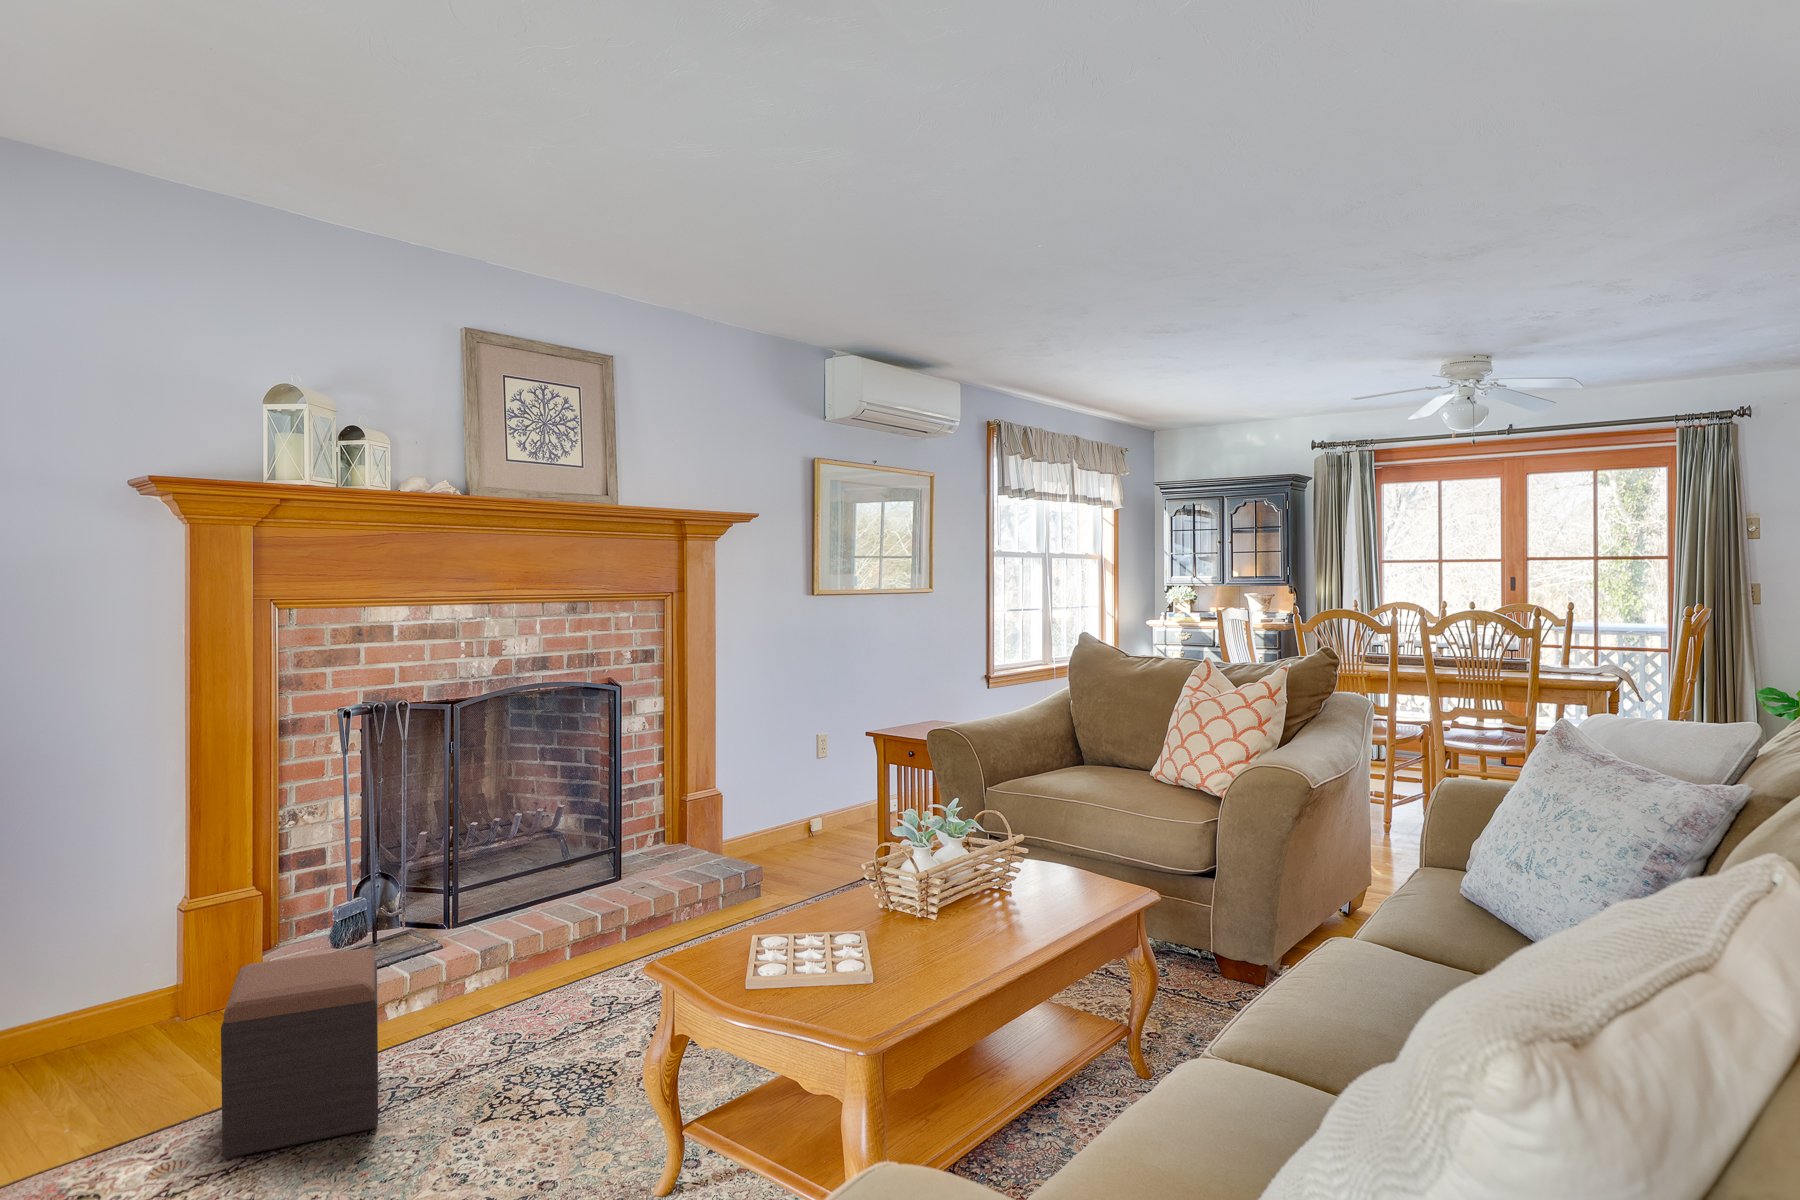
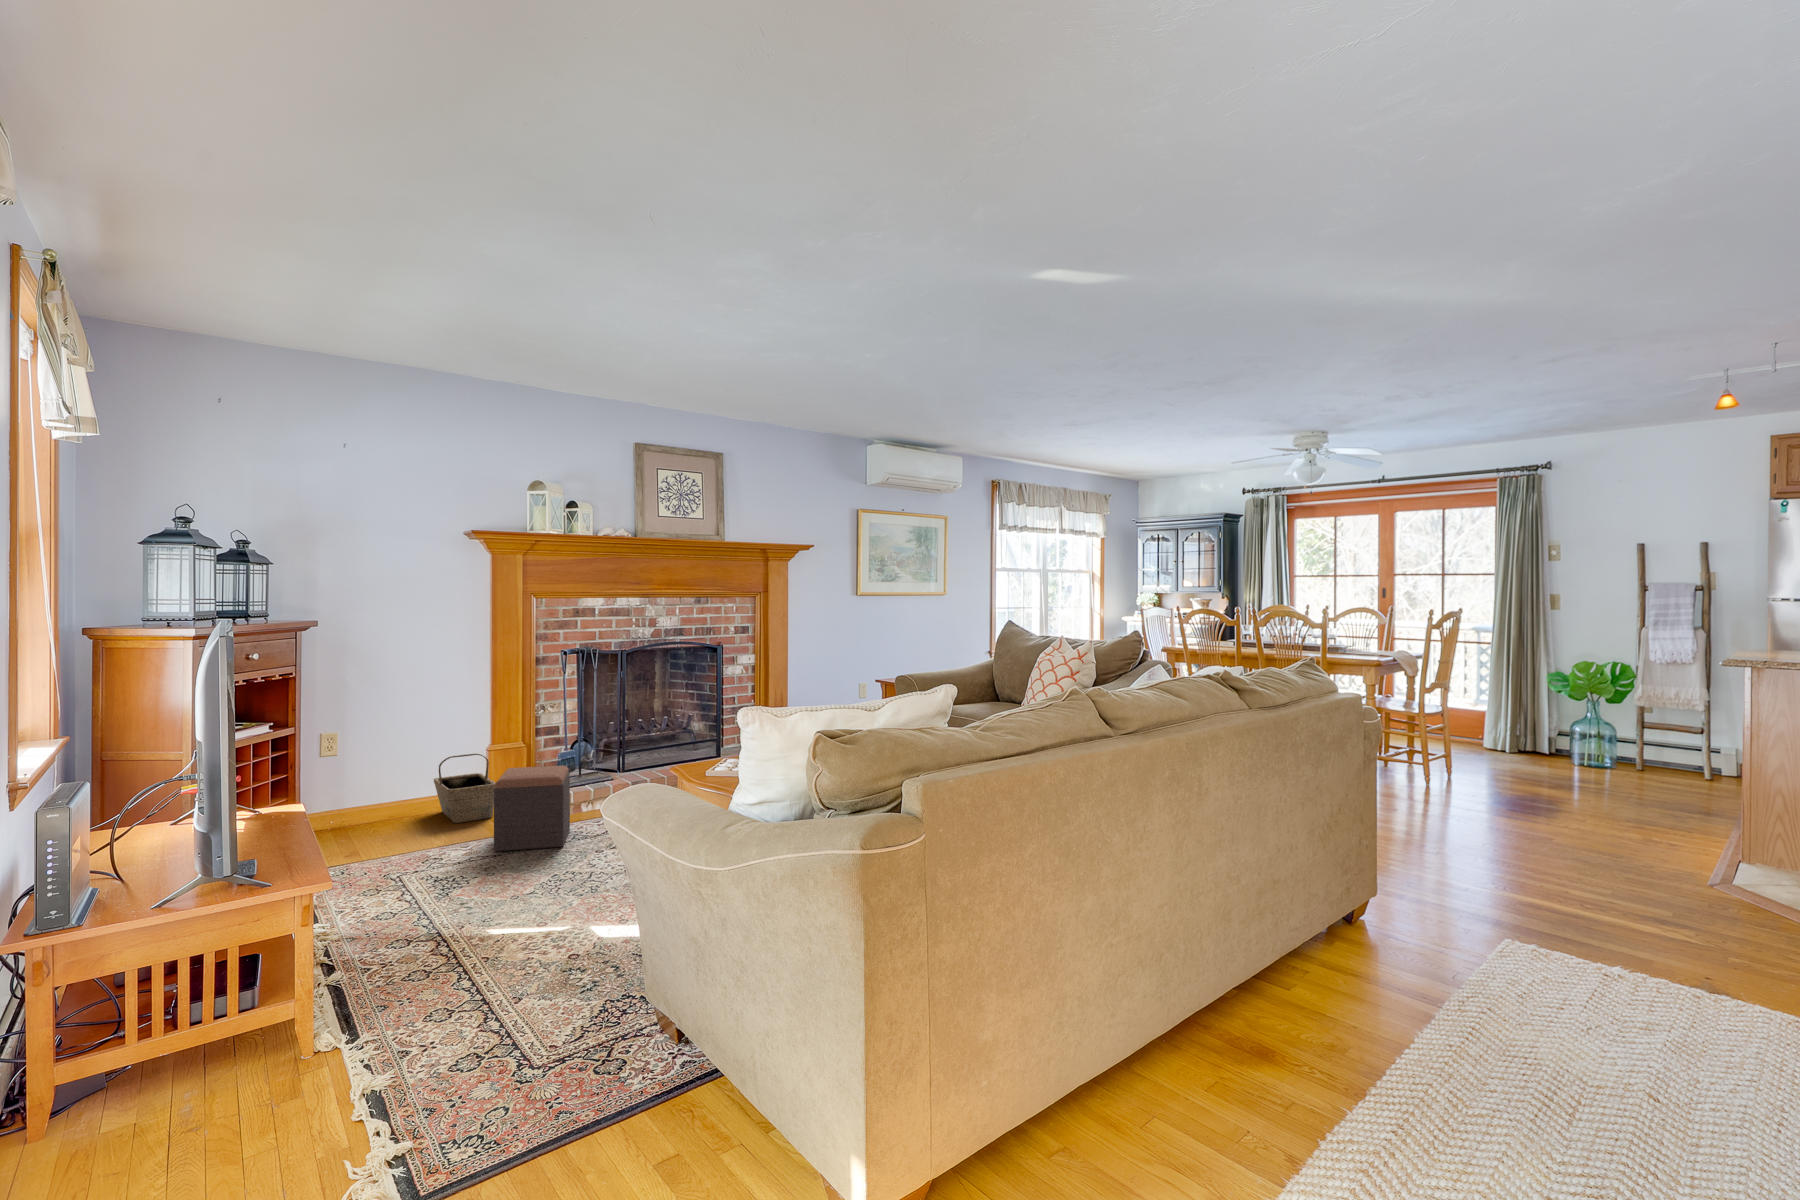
basket: none [68,923,210,1076] -> present [434,754,495,823]

